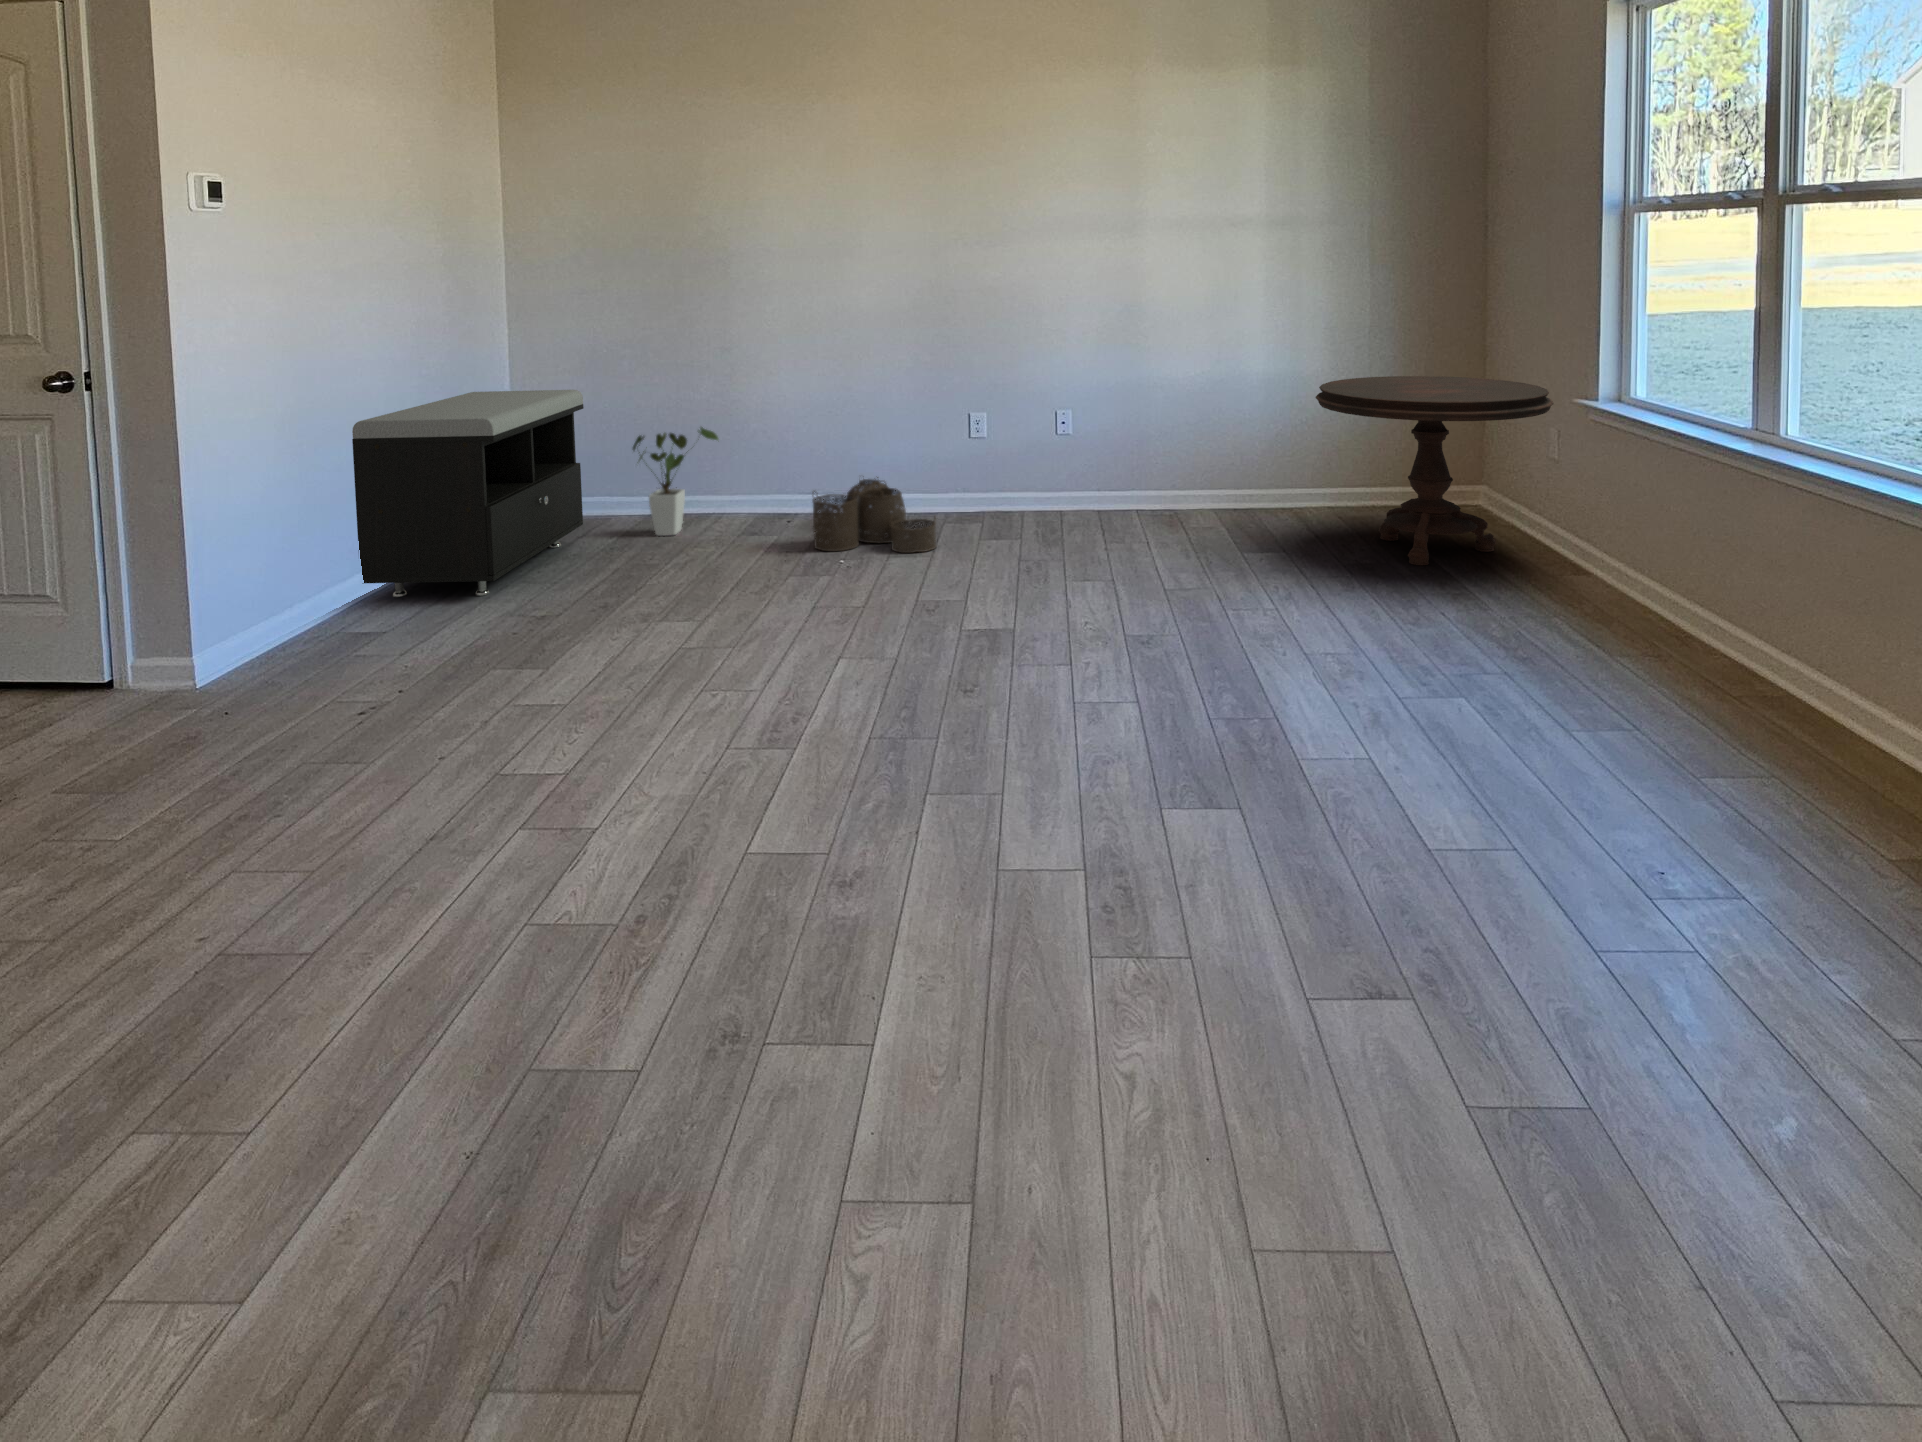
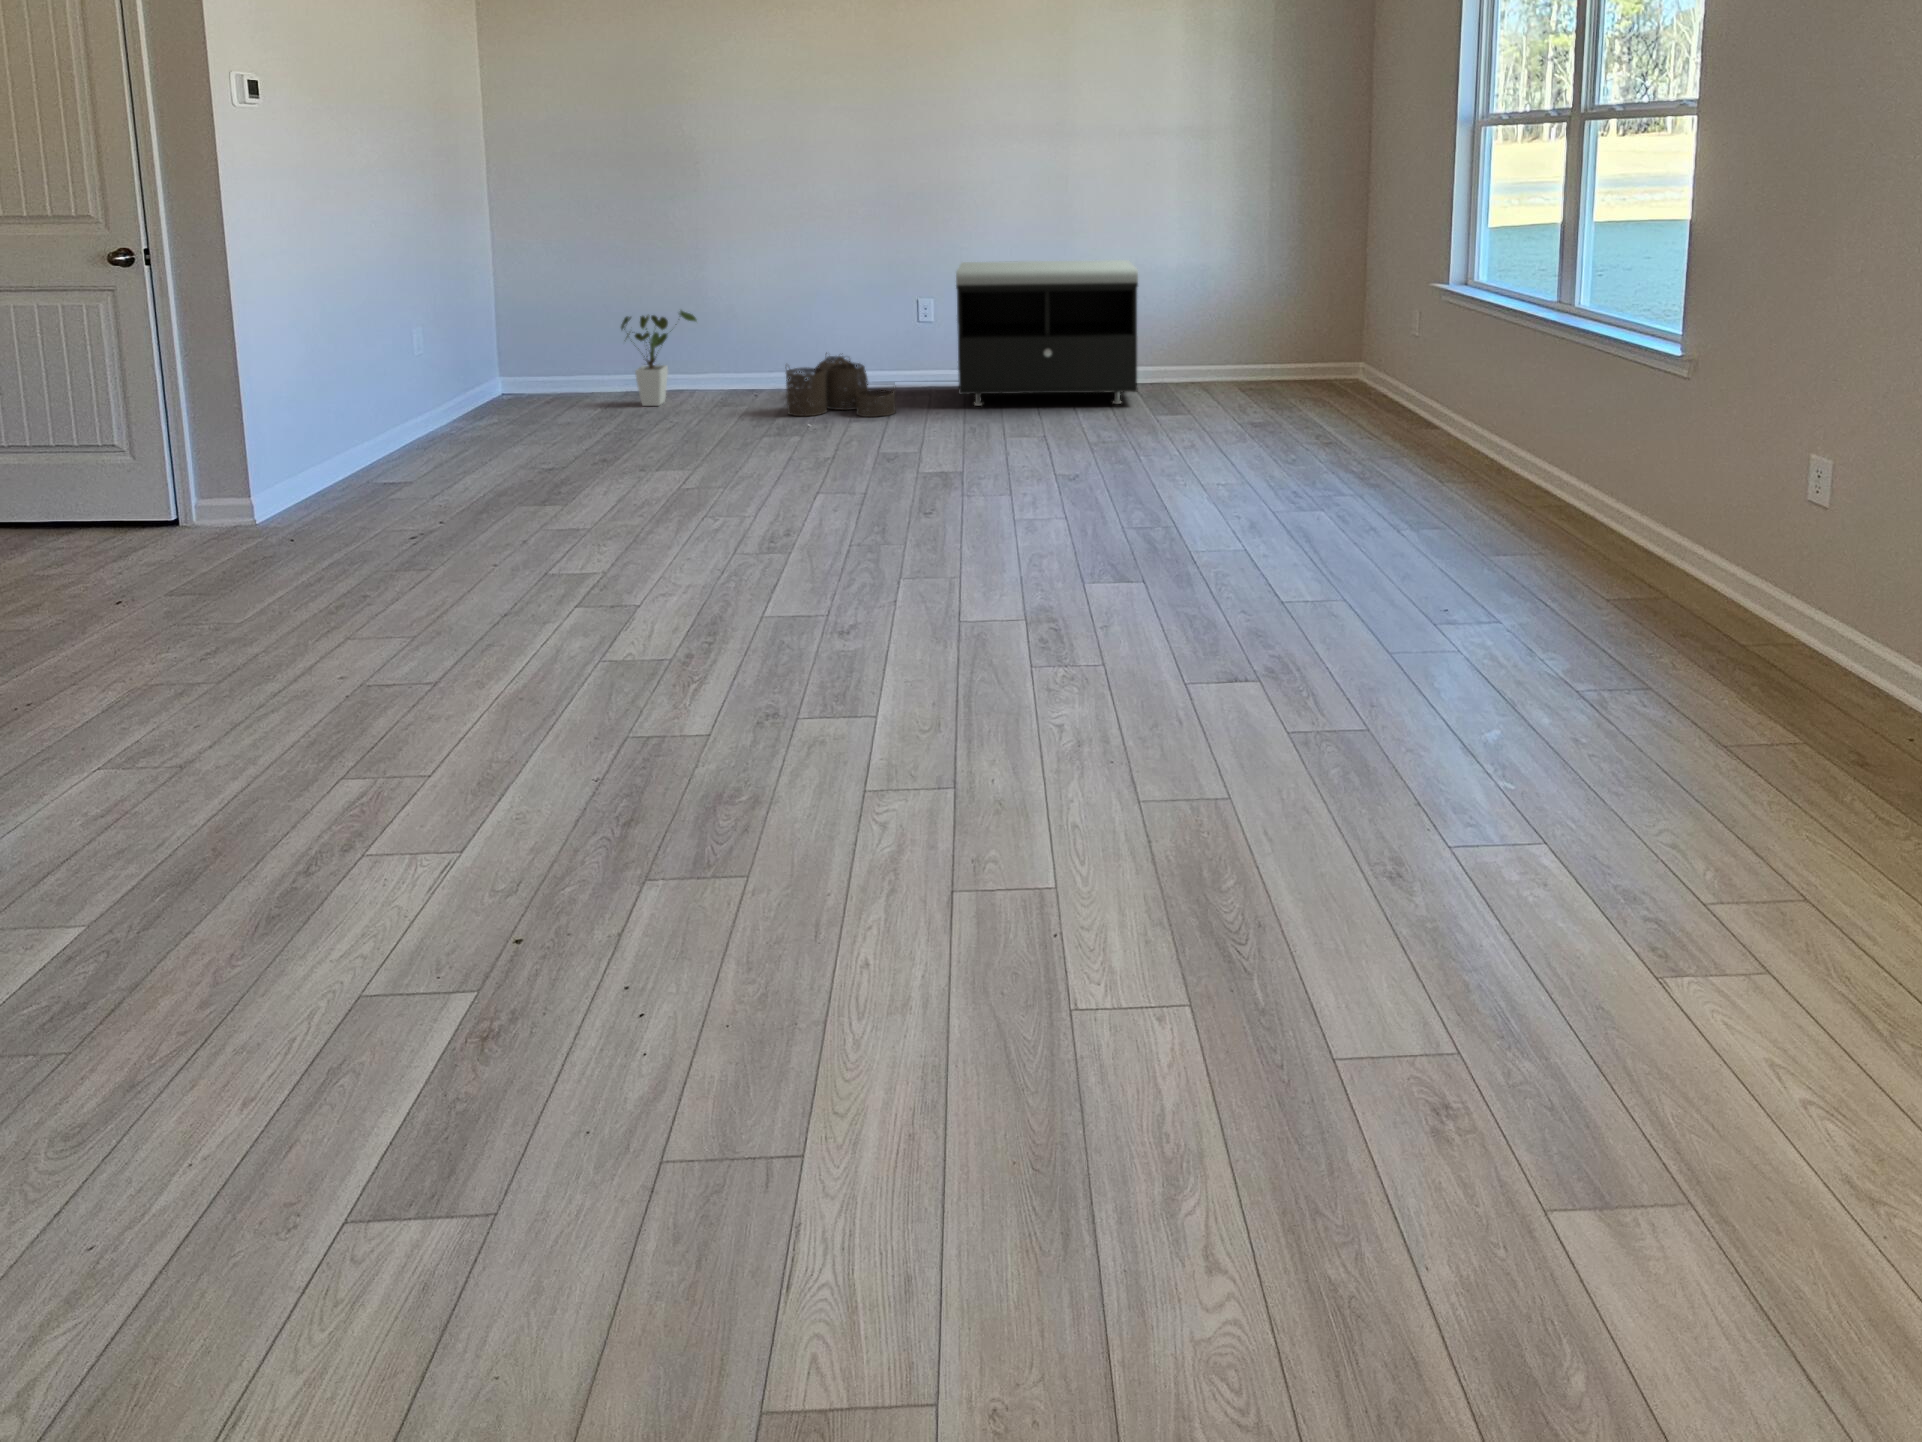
side table: present [1316,376,1554,565] -> none [1221,266,1414,421]
storage bench: present [352,390,584,597] -> present [956,260,1138,406]

